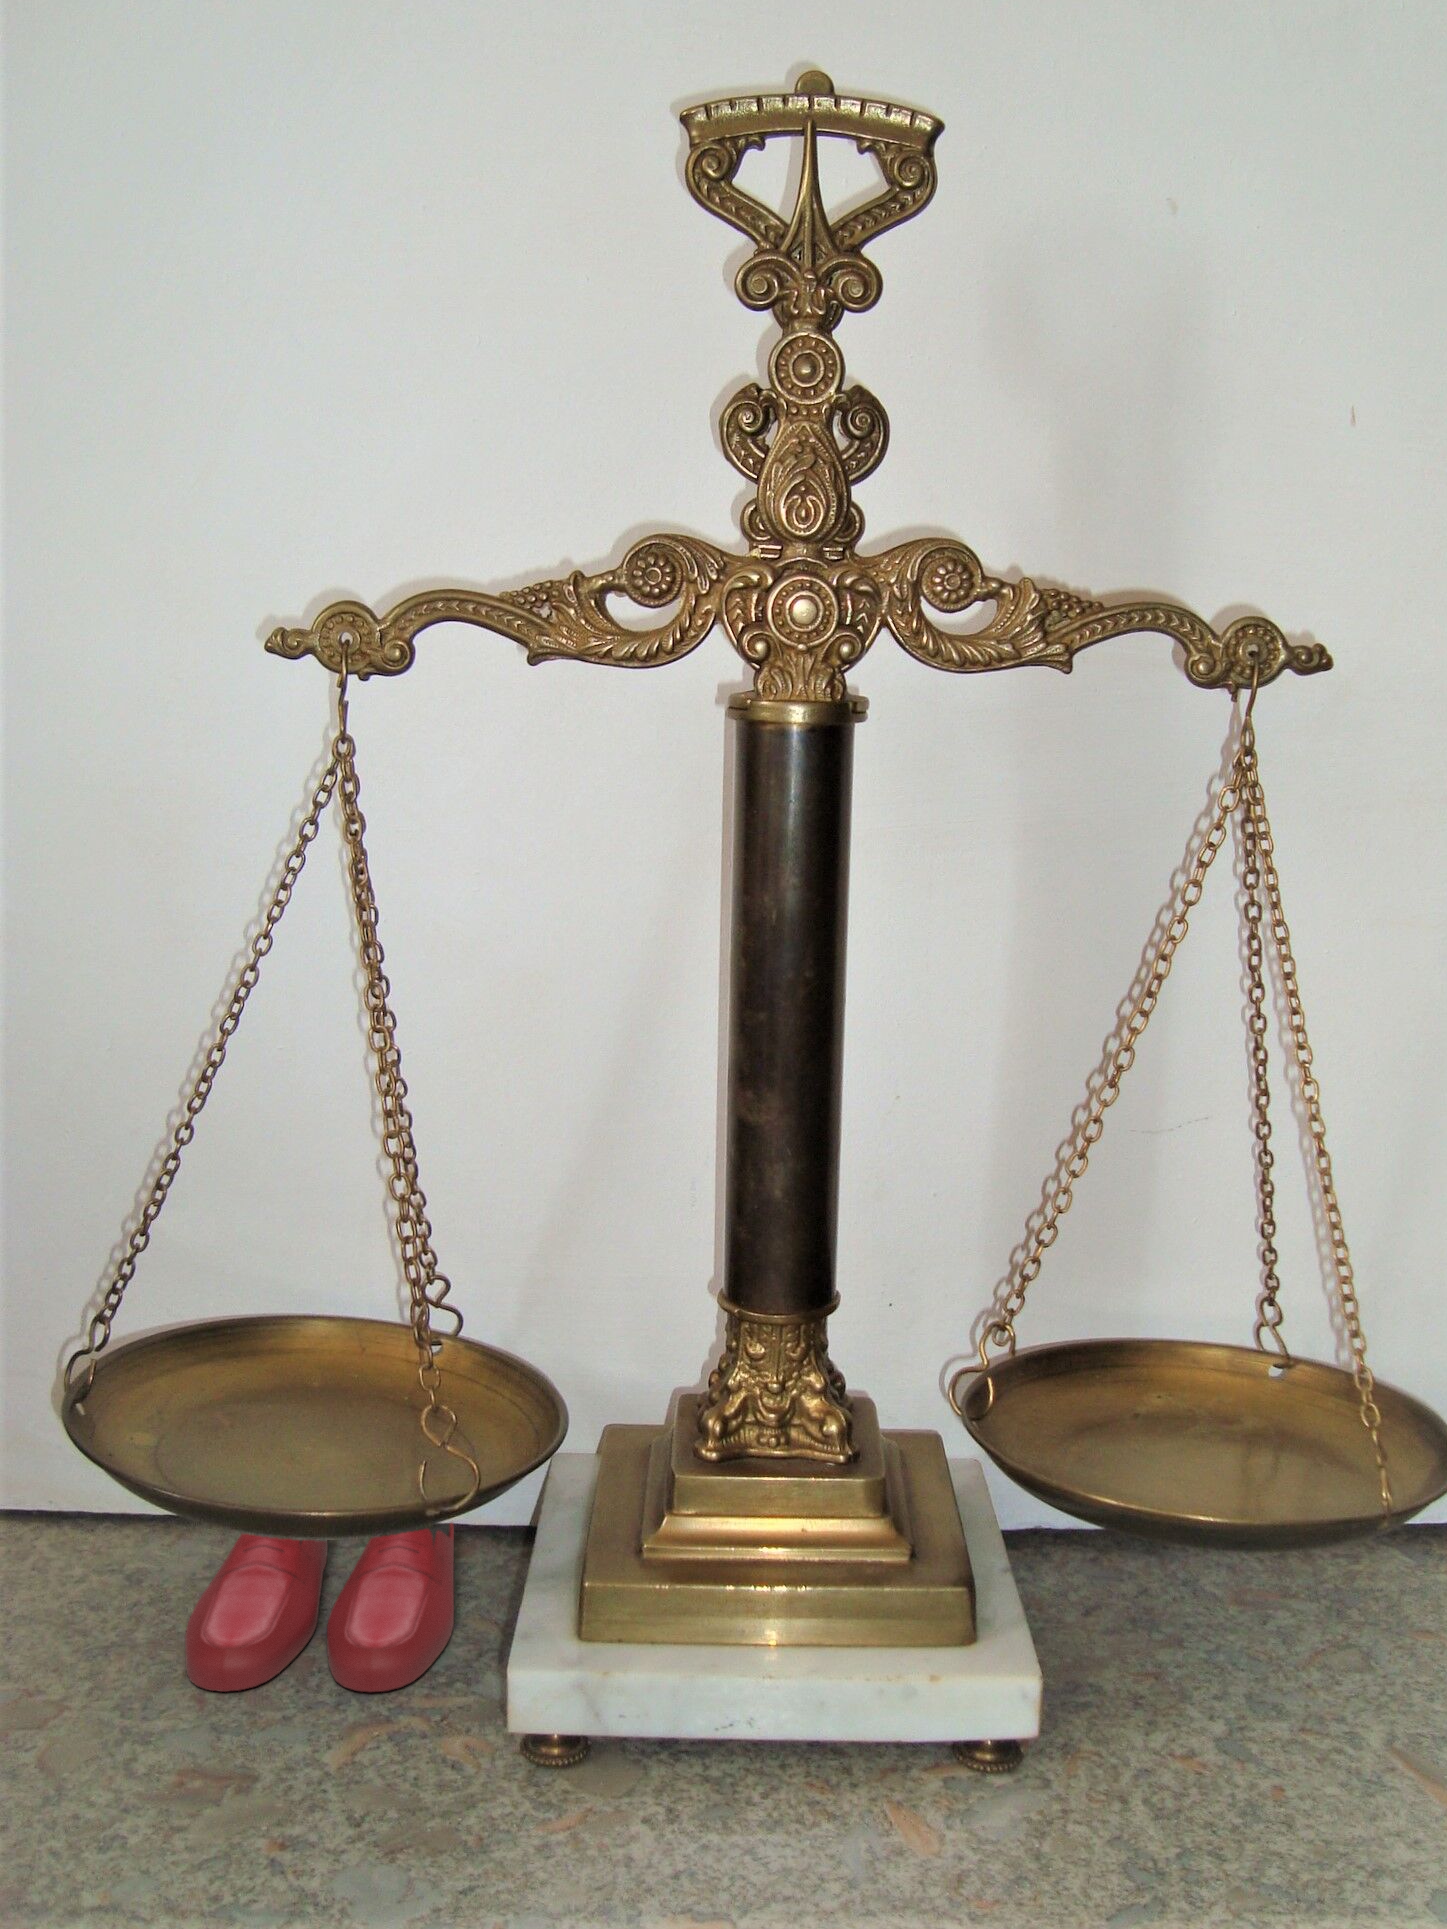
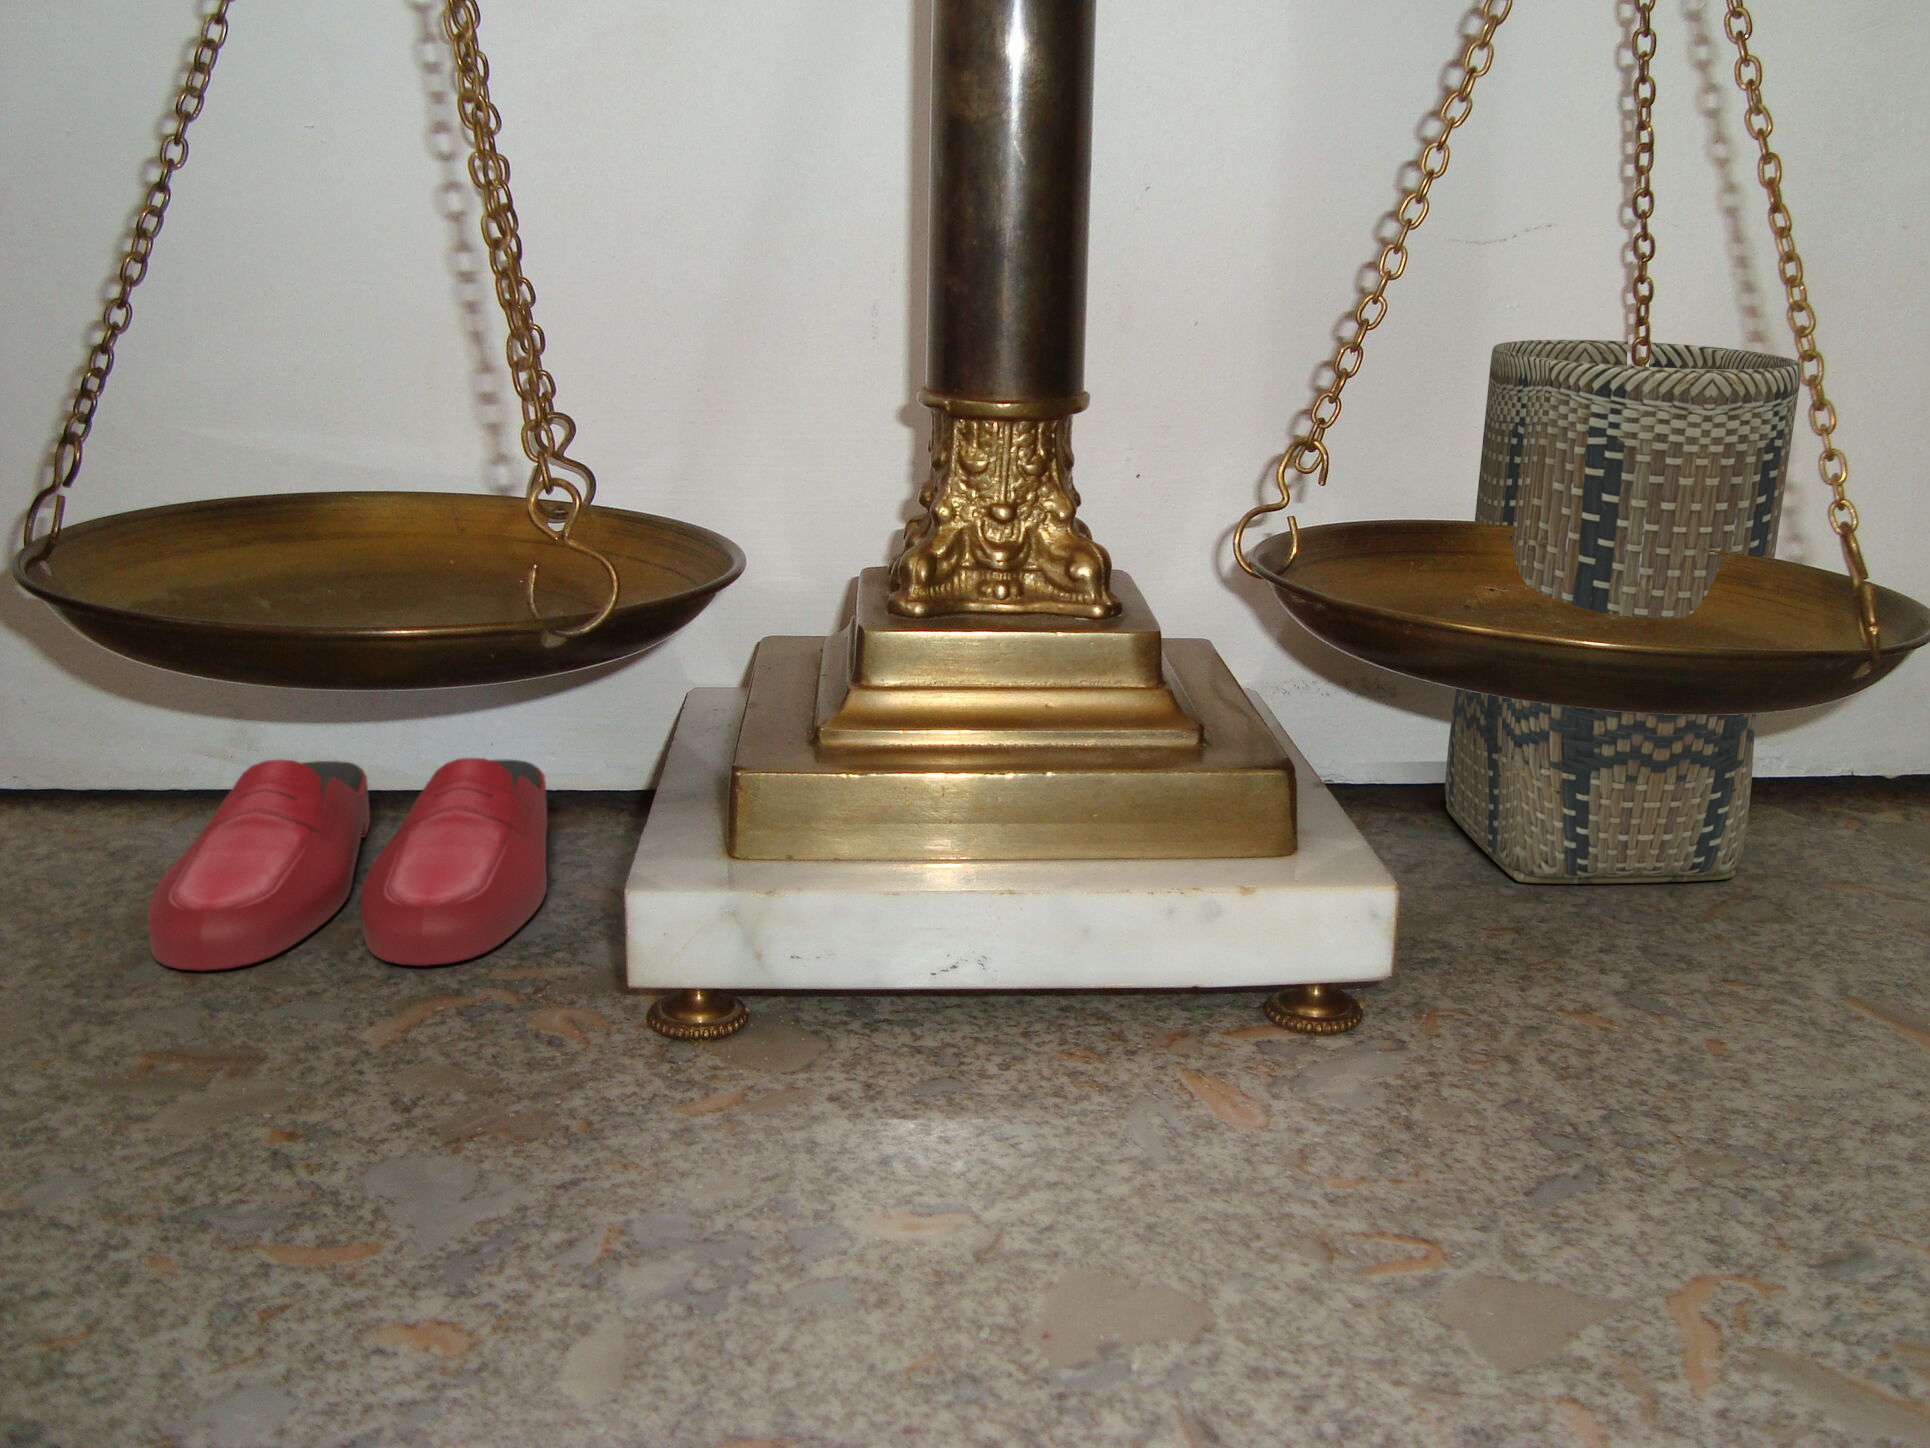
basket: none [1127,1212,1363,1640] -> present [1445,340,1802,884]

